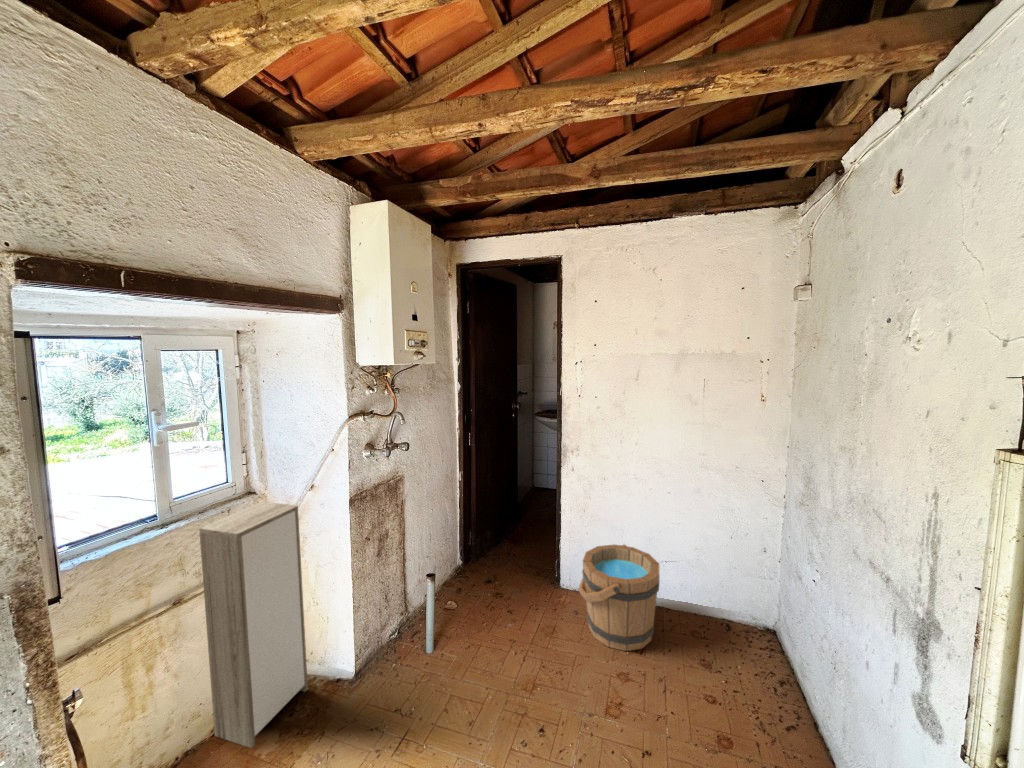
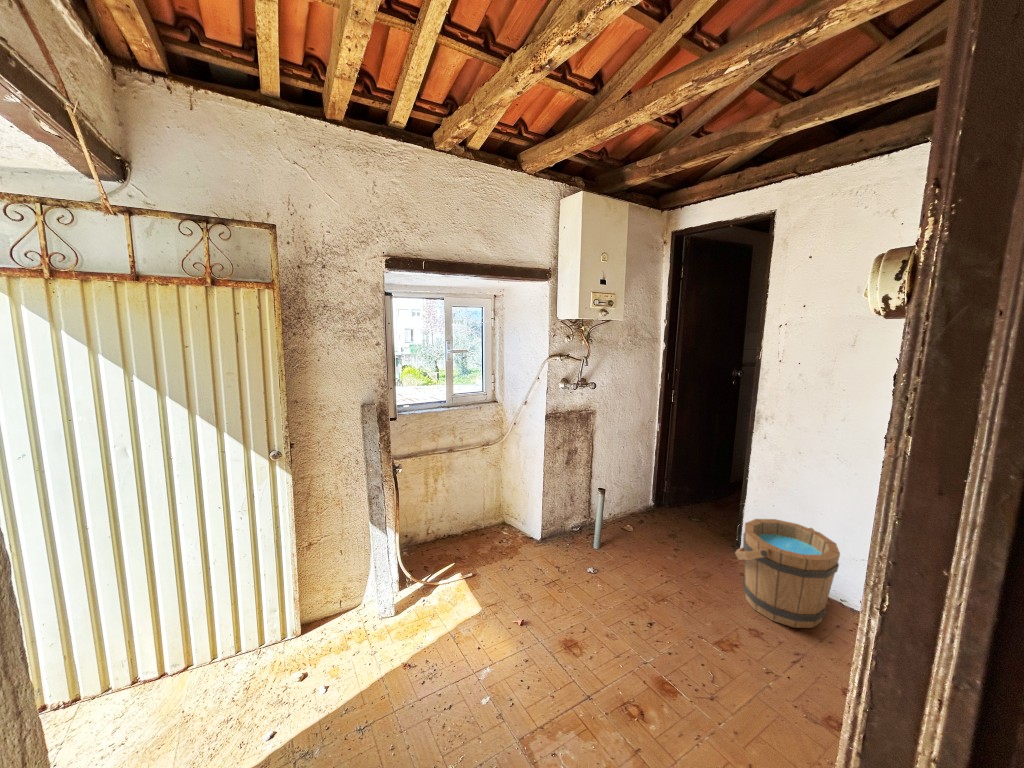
storage cabinet: present [199,502,308,748] -> none [463,407,514,545]

